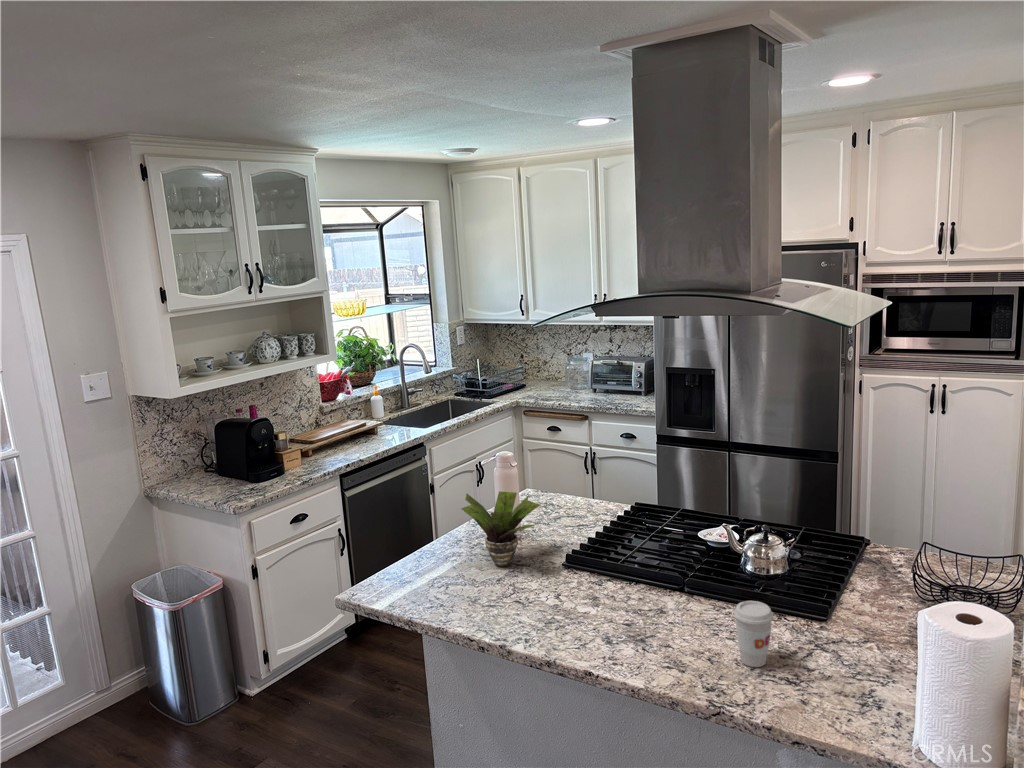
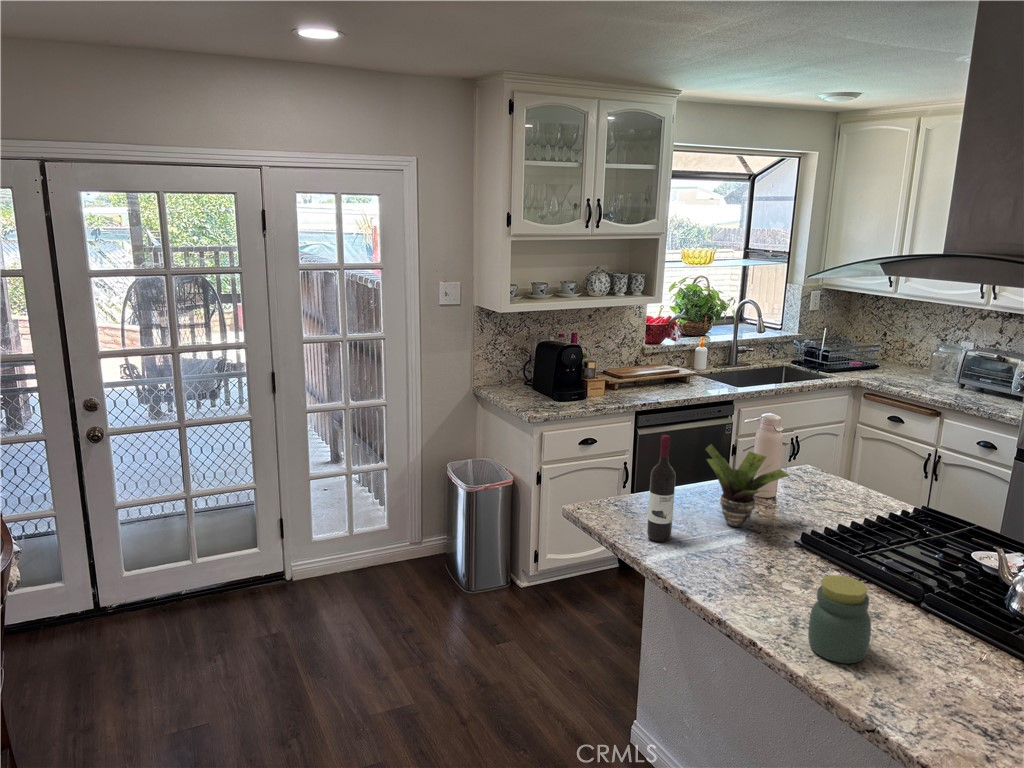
wine bottle: none [428,496,457,604] -> present [647,435,676,542]
jar: none [626,586,678,665] -> present [808,575,871,663]
coffee cup: present [734,601,773,667] -> none [938,627,989,706]

